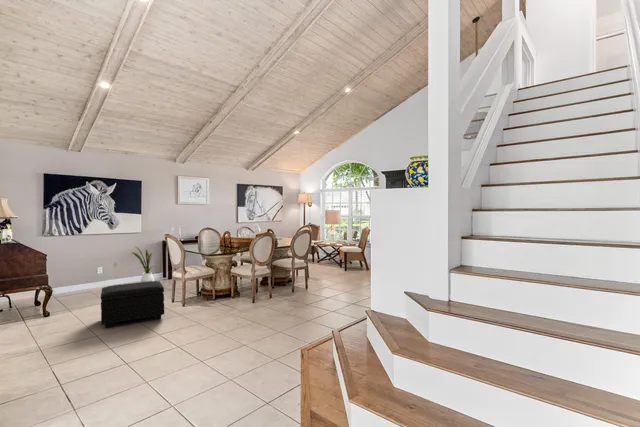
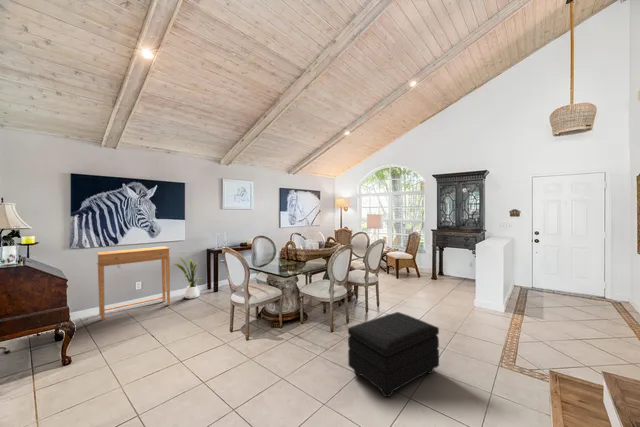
side table: none [65,237,127,296] -> present [97,246,170,320]
footstool: present [101,281,164,328] -> present [348,312,439,397]

